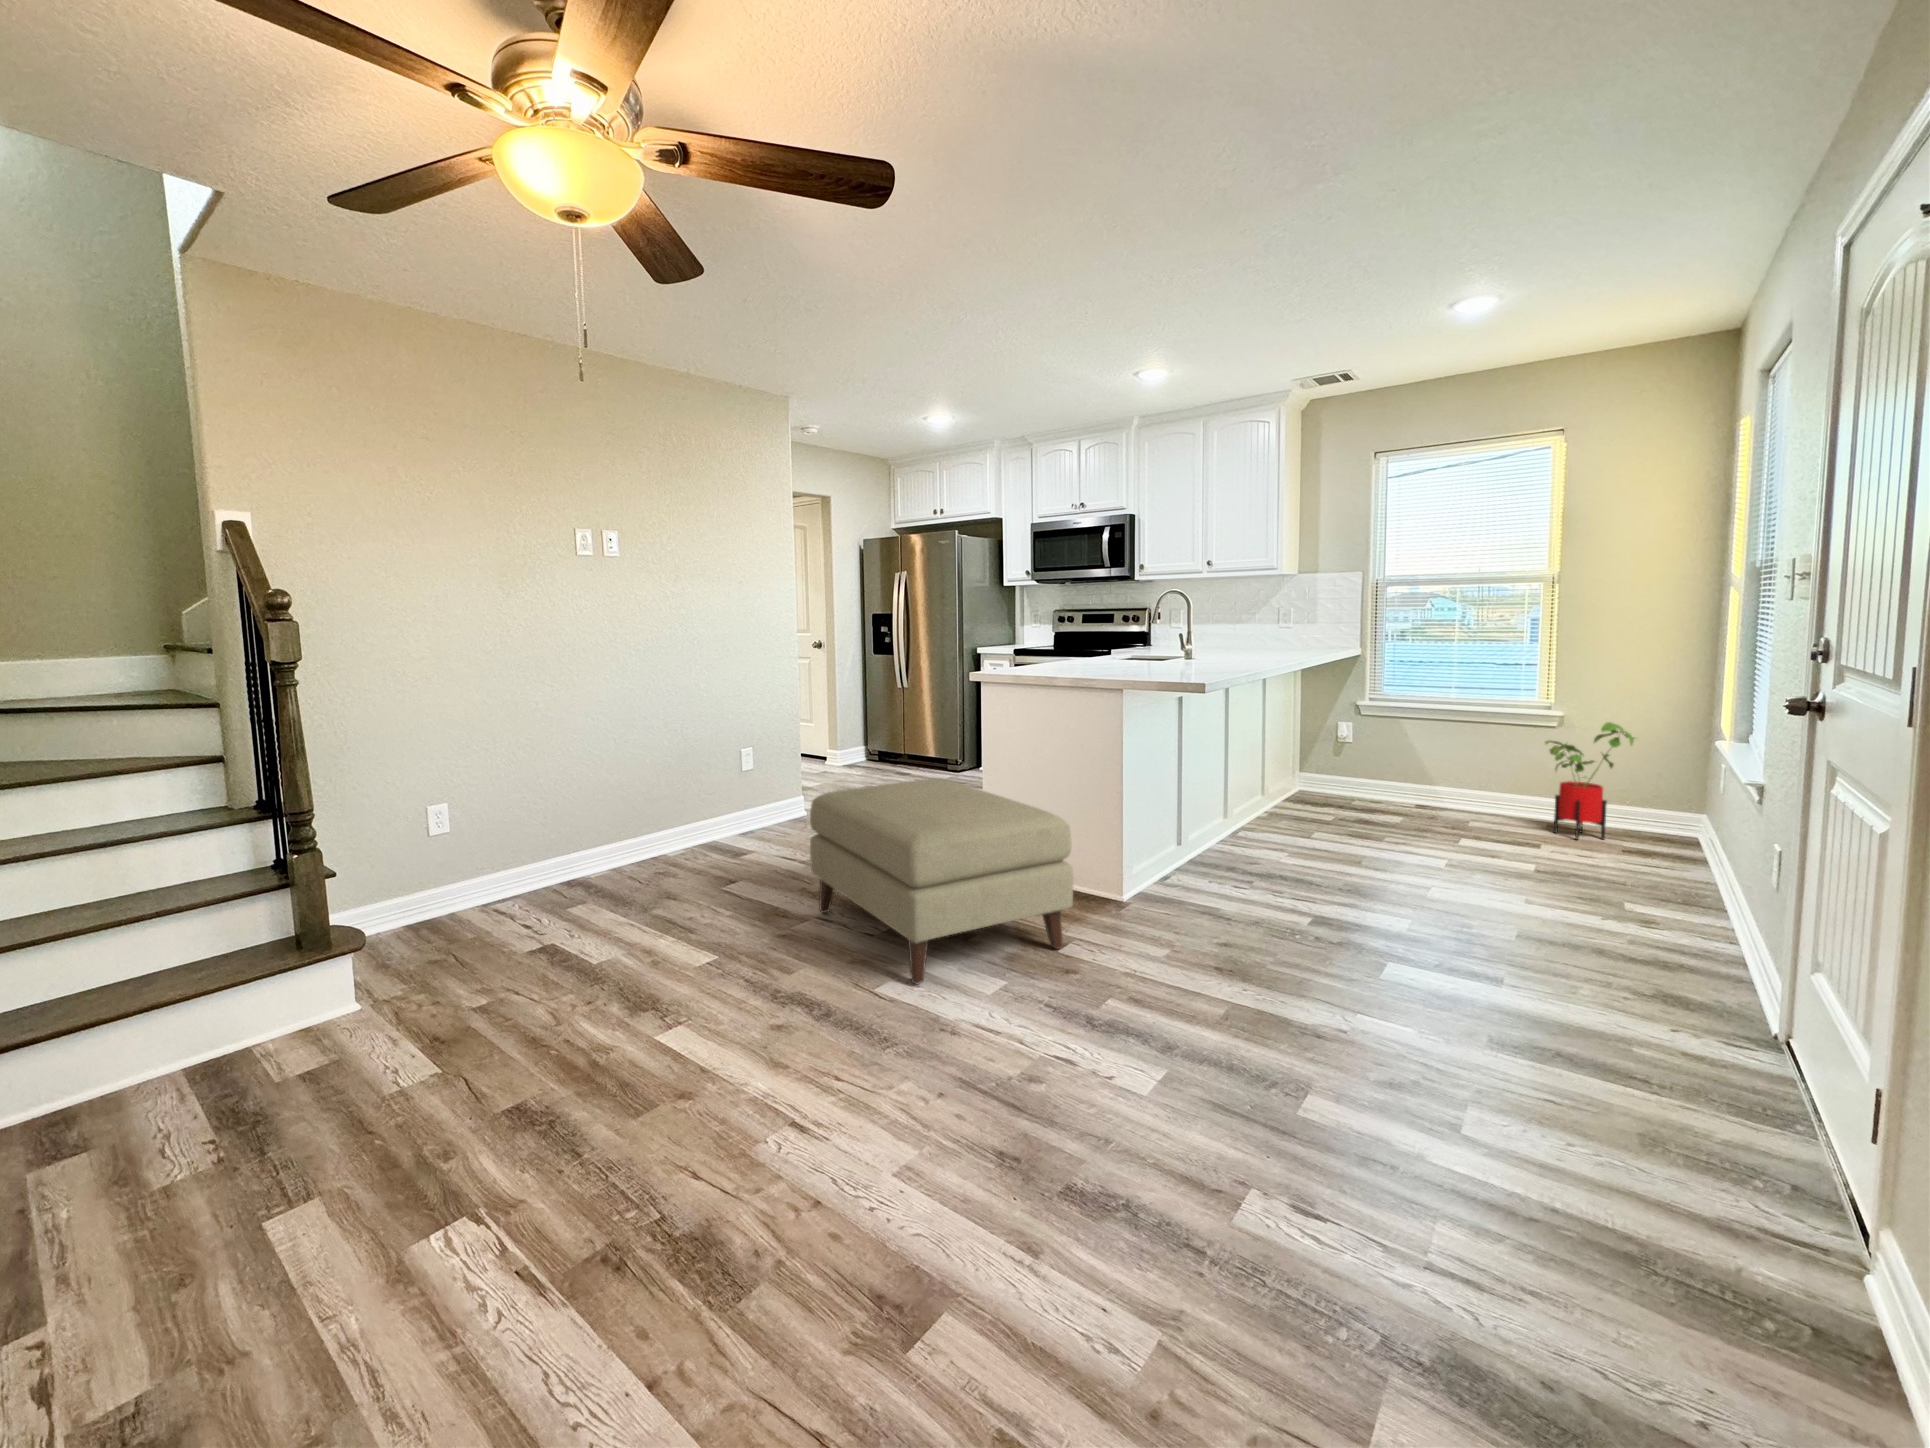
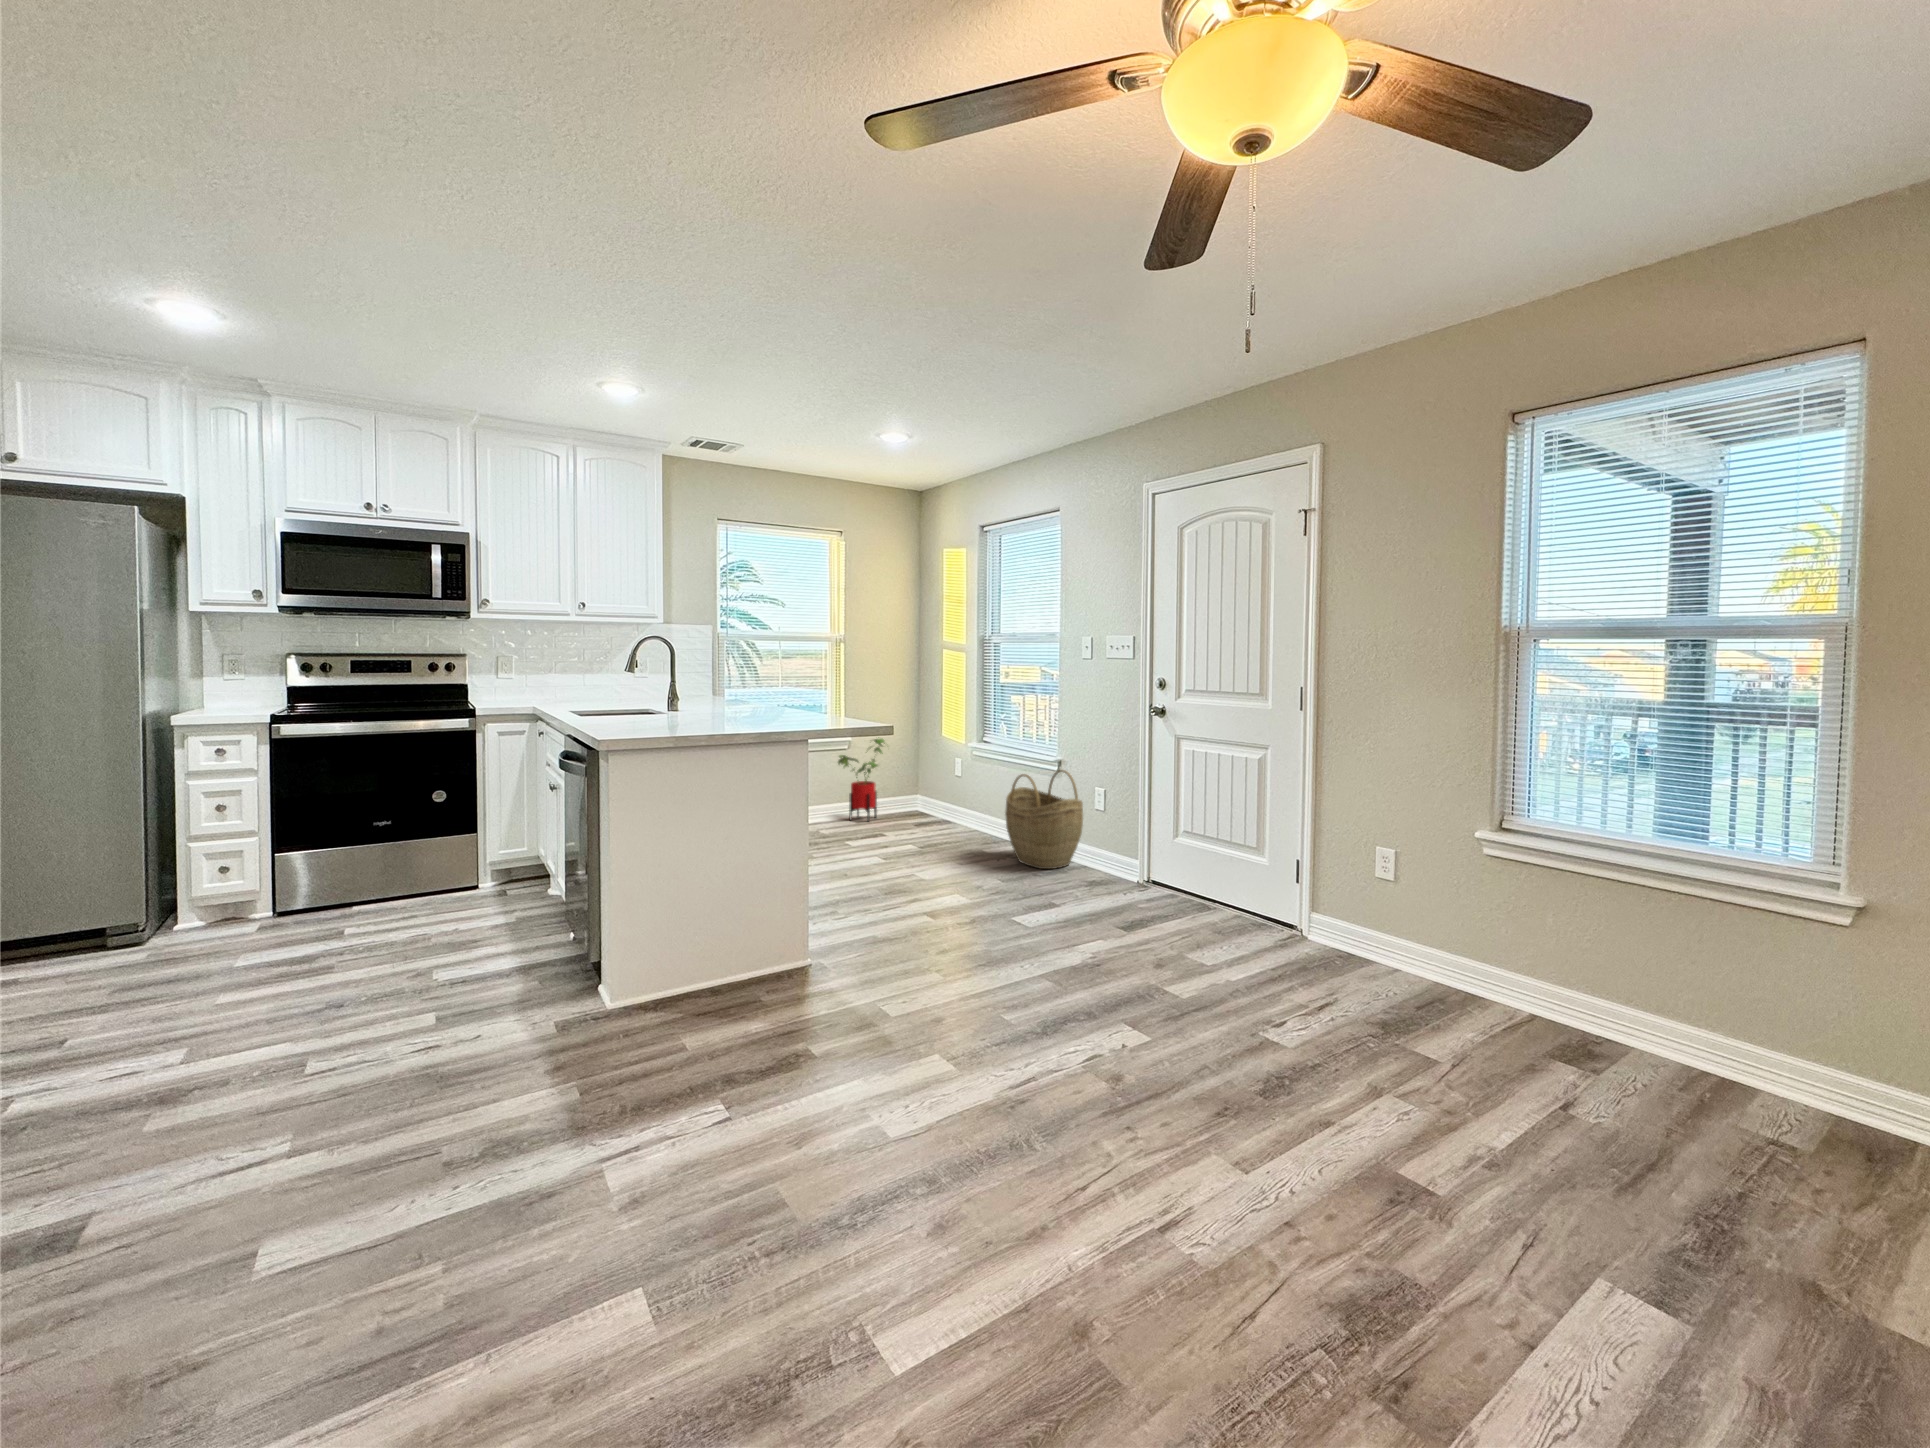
ottoman: present [810,779,1073,984] -> none [561,876,917,1151]
woven basket: none [1619,795,1771,977] -> present [1005,770,1083,869]

